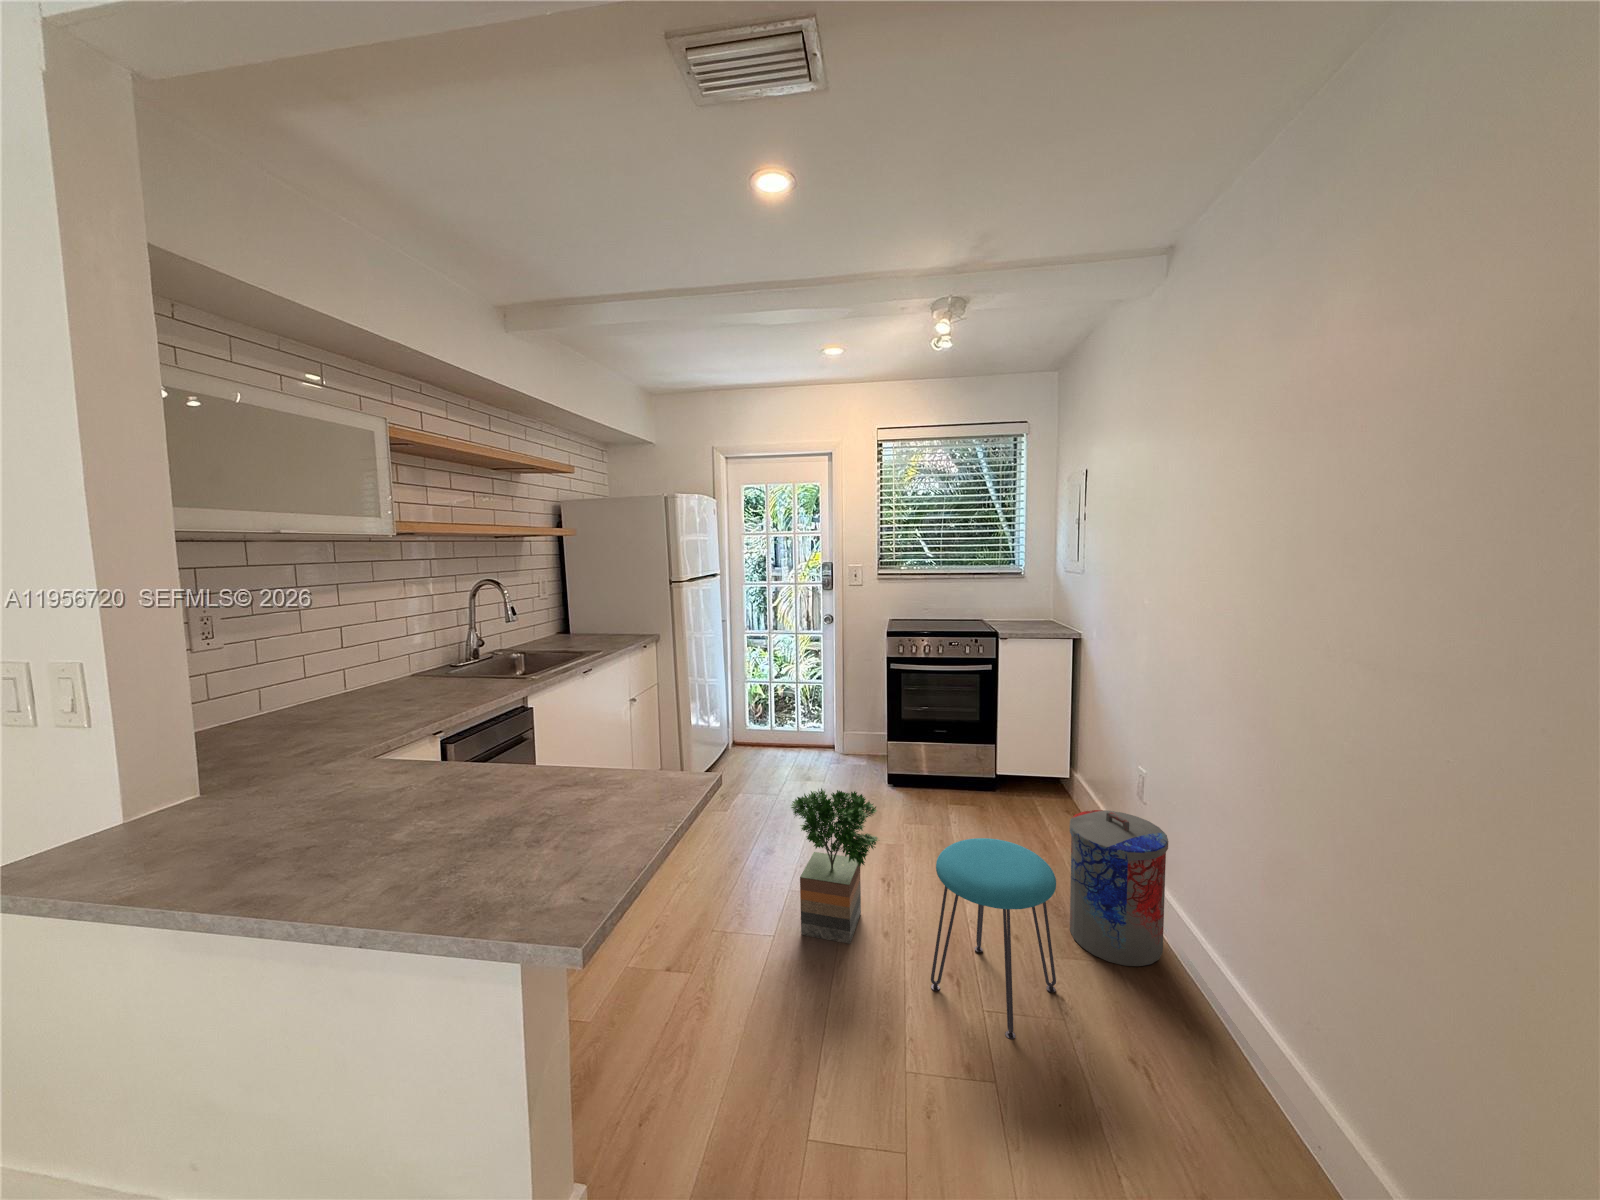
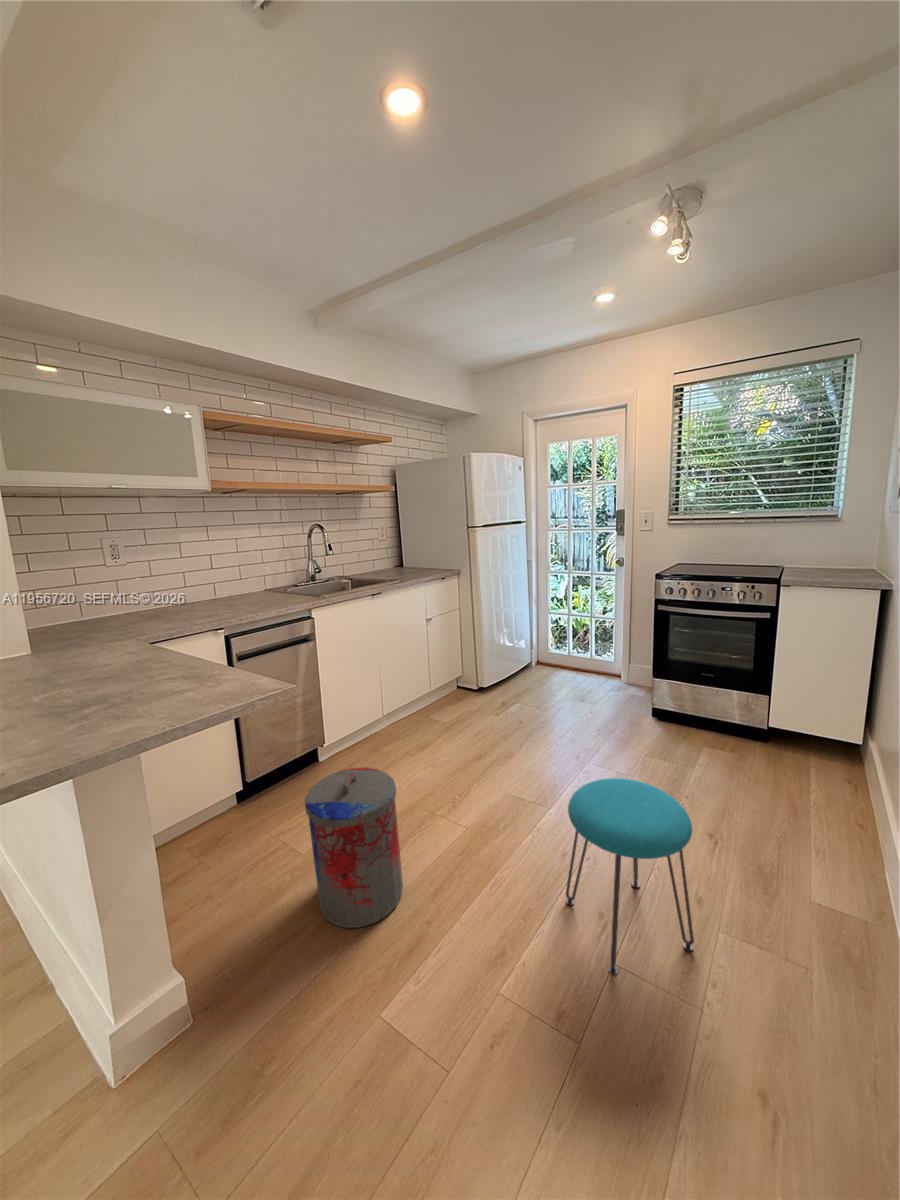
potted tree: present [791,788,878,944] -> none [479,706,561,842]
trash can: present [1070,810,1168,966] -> present [305,768,403,928]

